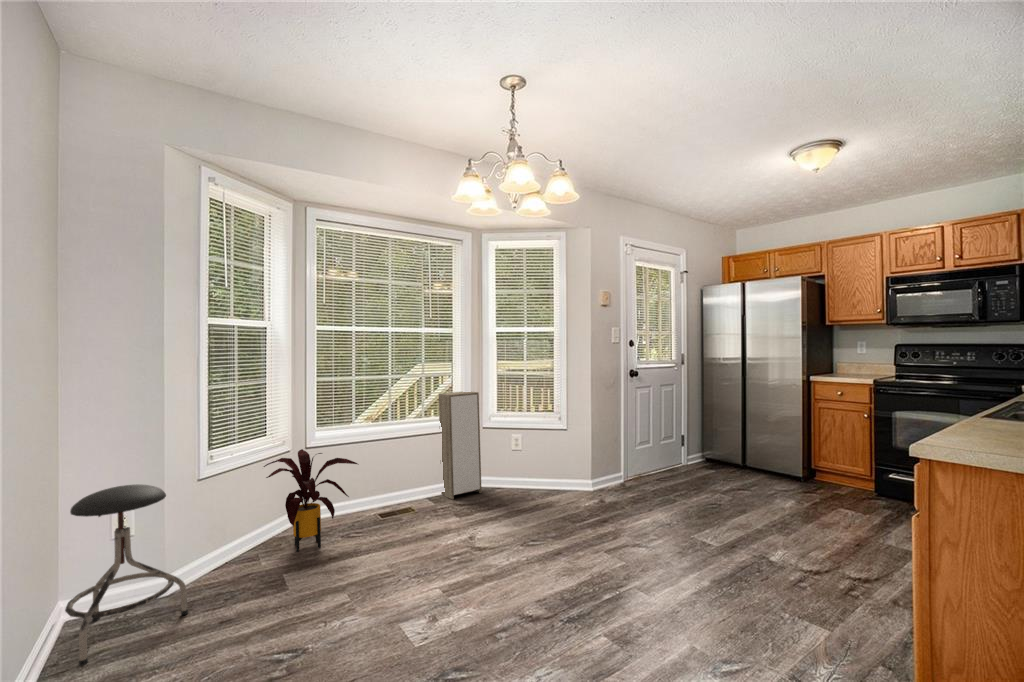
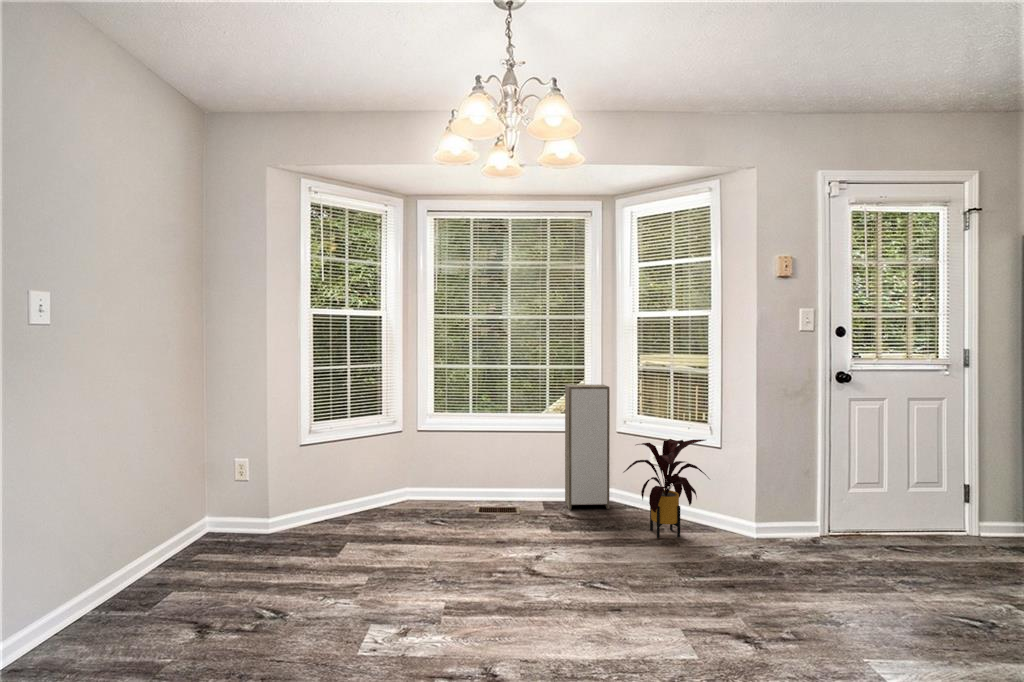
house plant: present [264,449,357,552] -> present [624,439,706,538]
stool: present [65,484,188,666] -> none [165,435,258,572]

